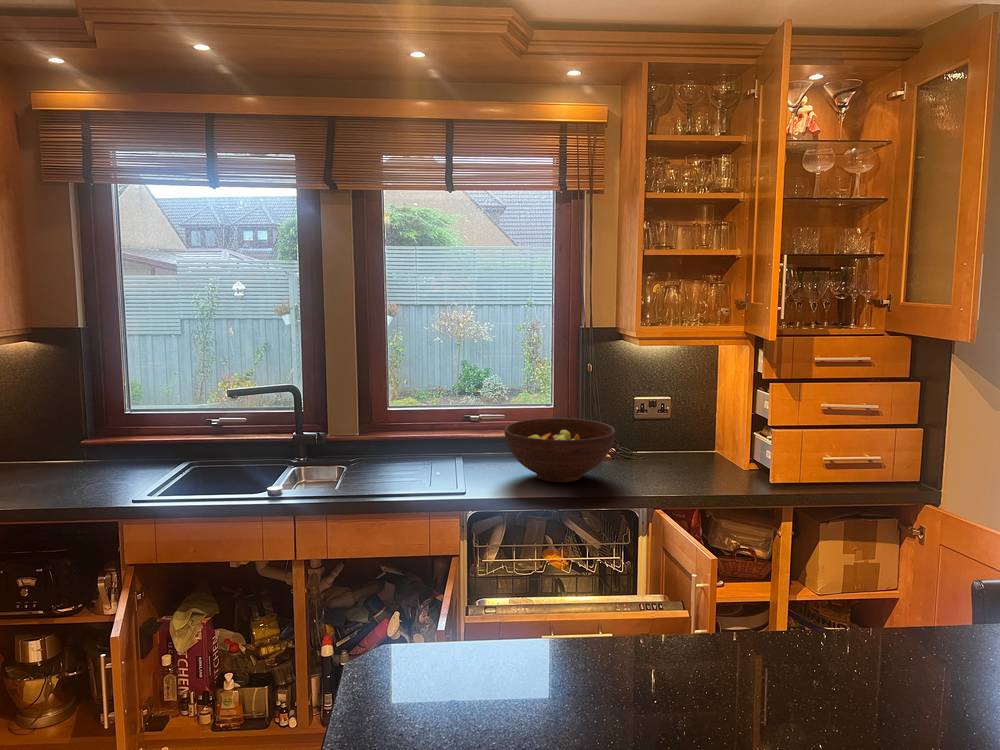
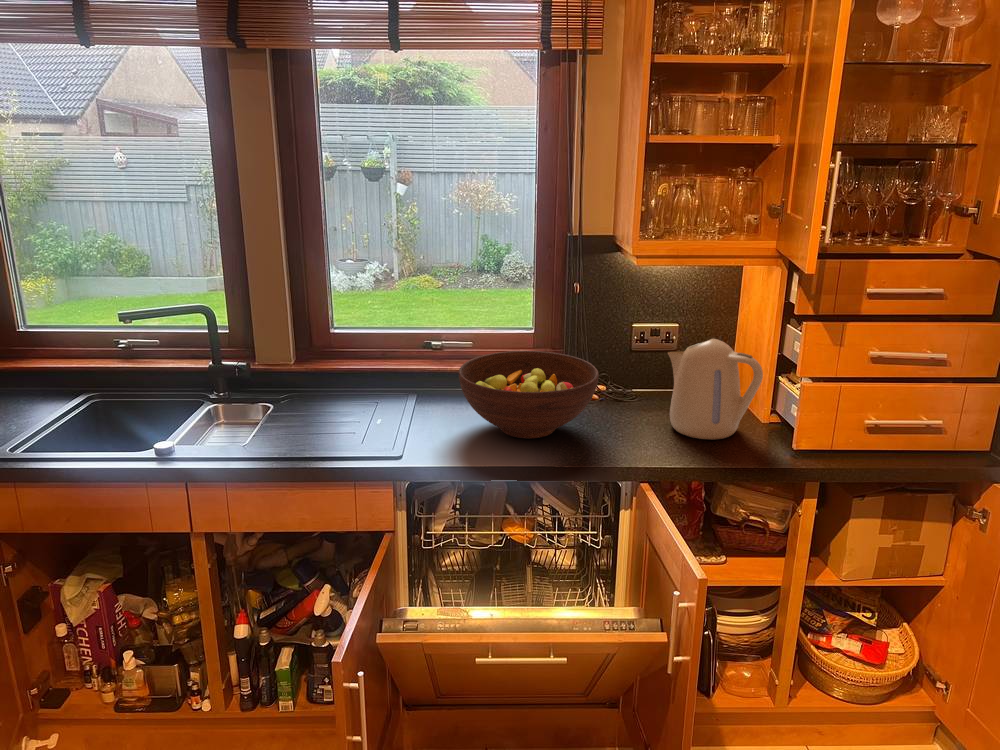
kettle: none [666,402,742,481] -> present [668,339,763,439]

